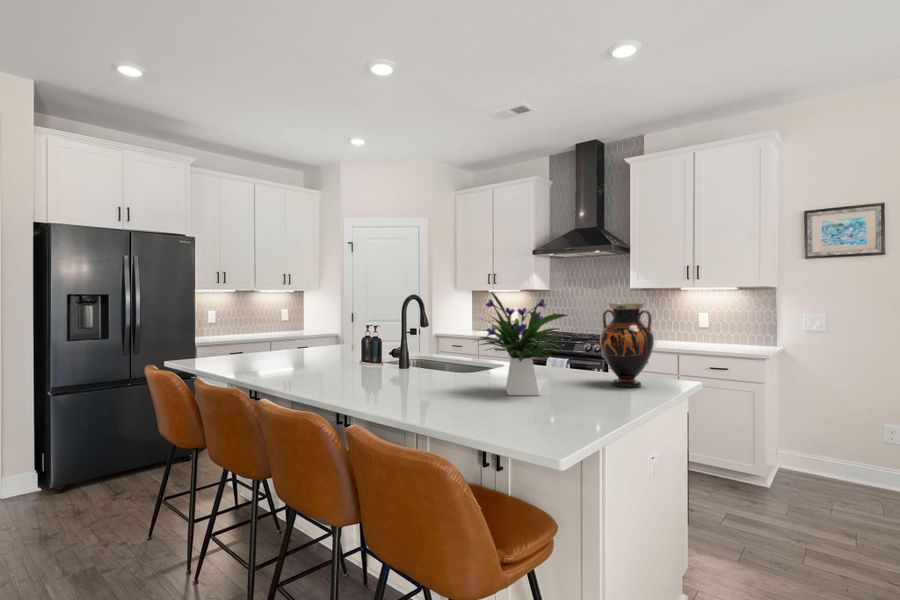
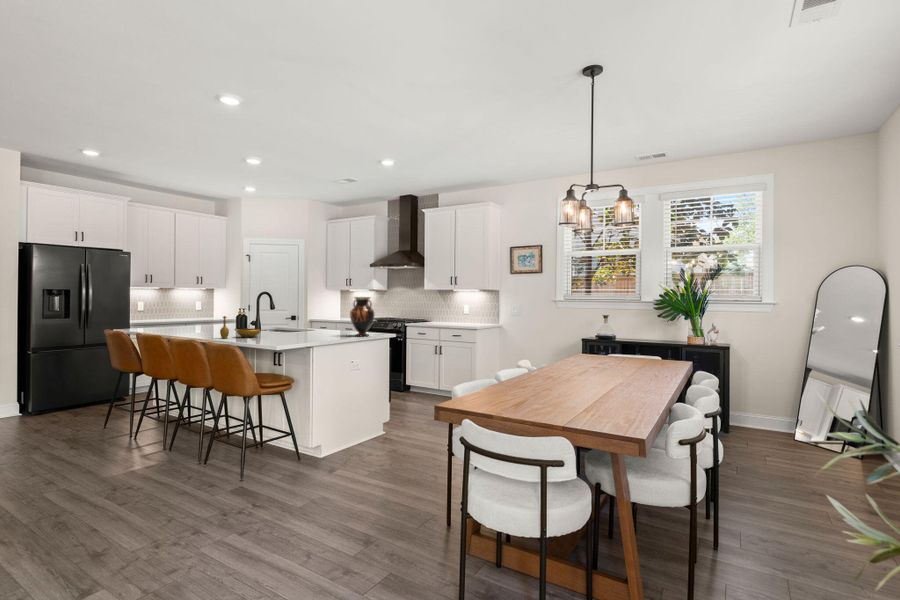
flower arrangement: present [479,292,567,395] -> none [282,290,328,338]
decorative bowl: none [353,347,427,395] -> present [220,316,260,339]

